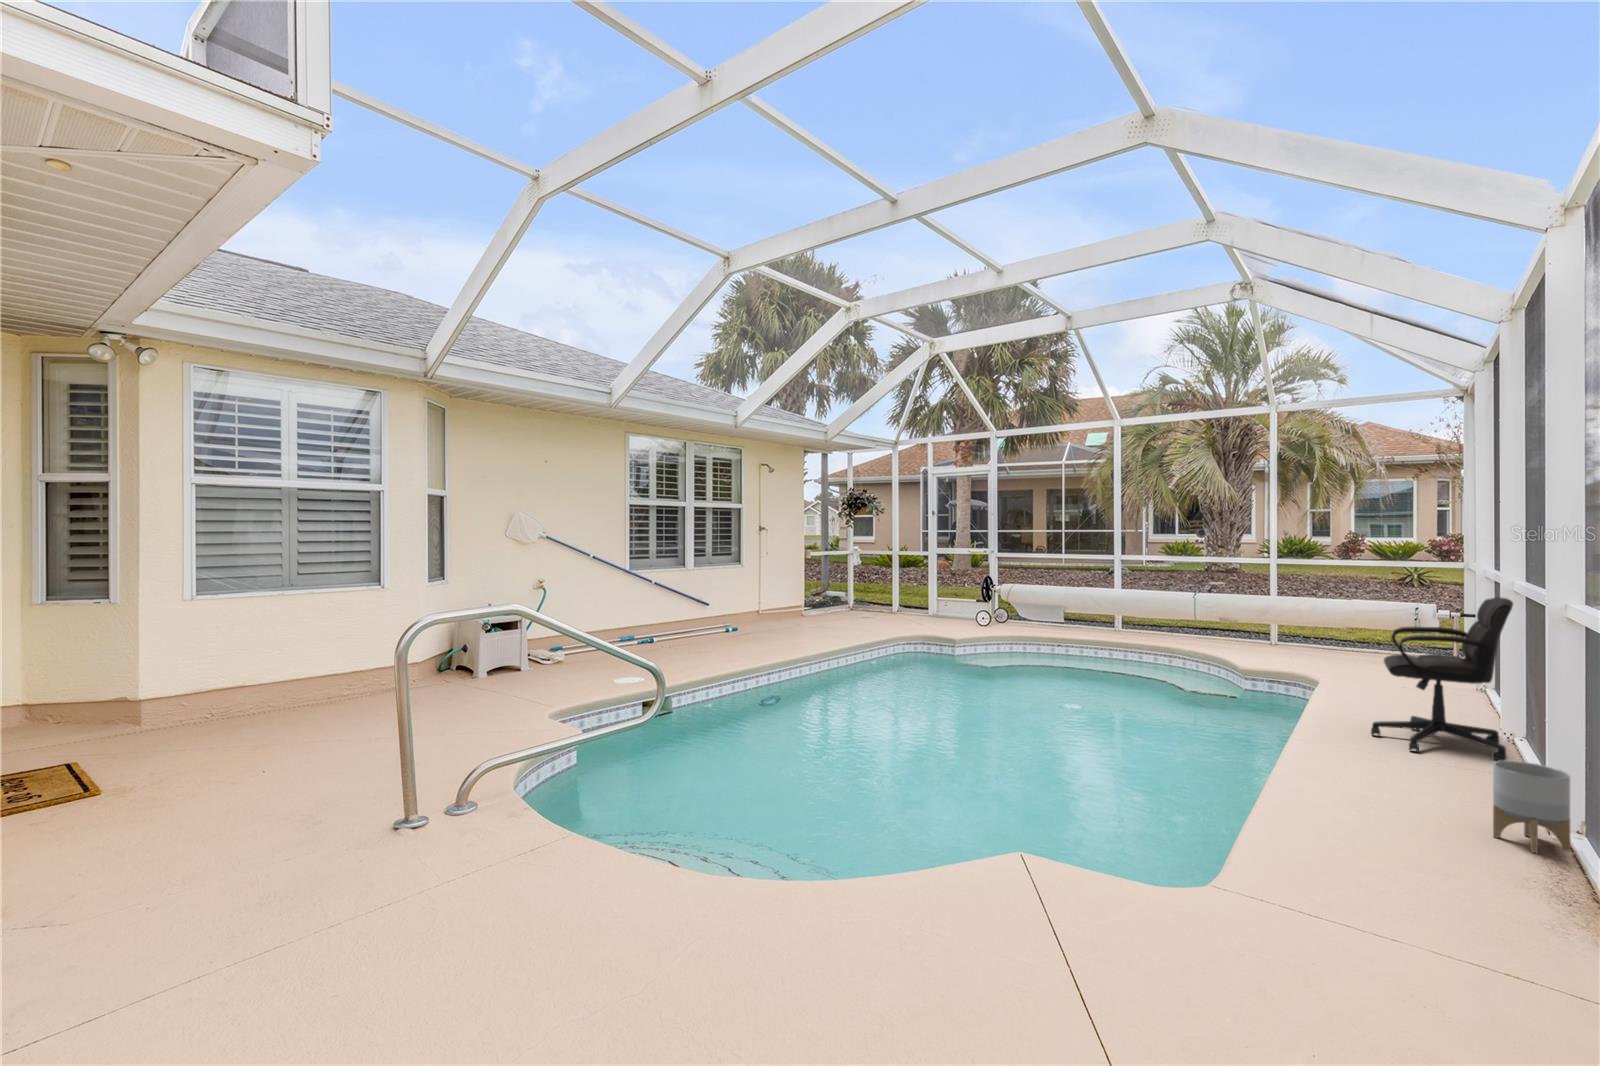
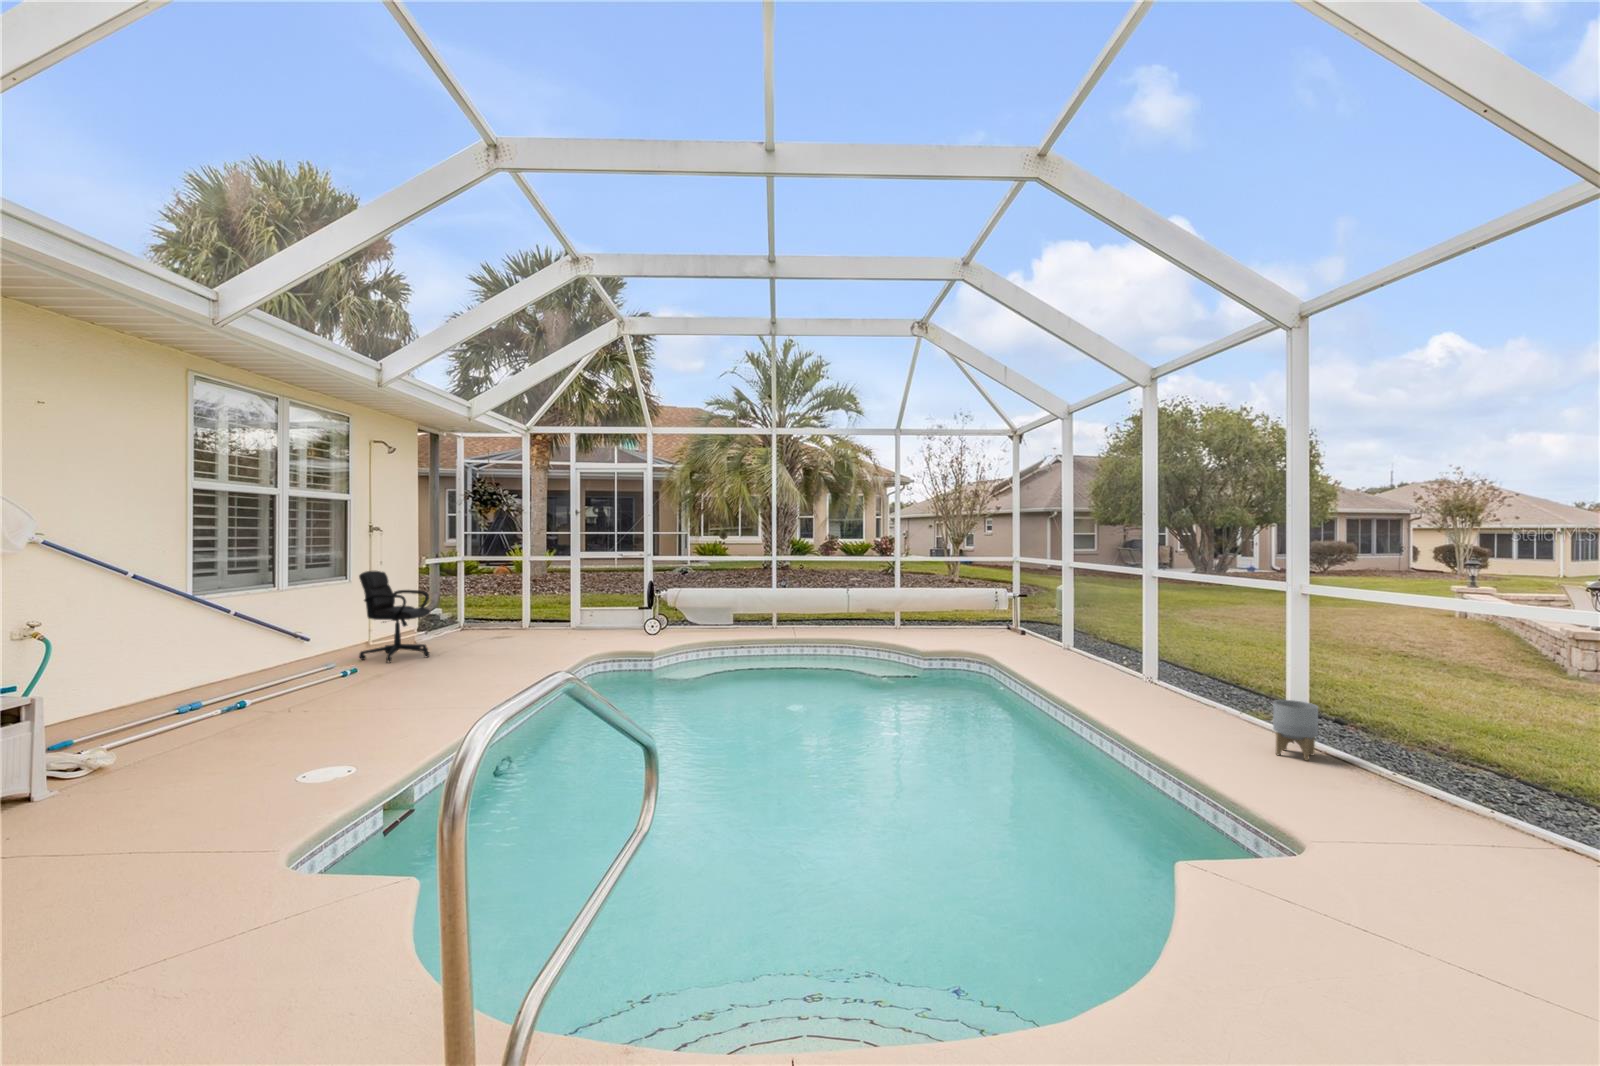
chair: present [1371,597,1513,761] -> present [359,571,430,662]

